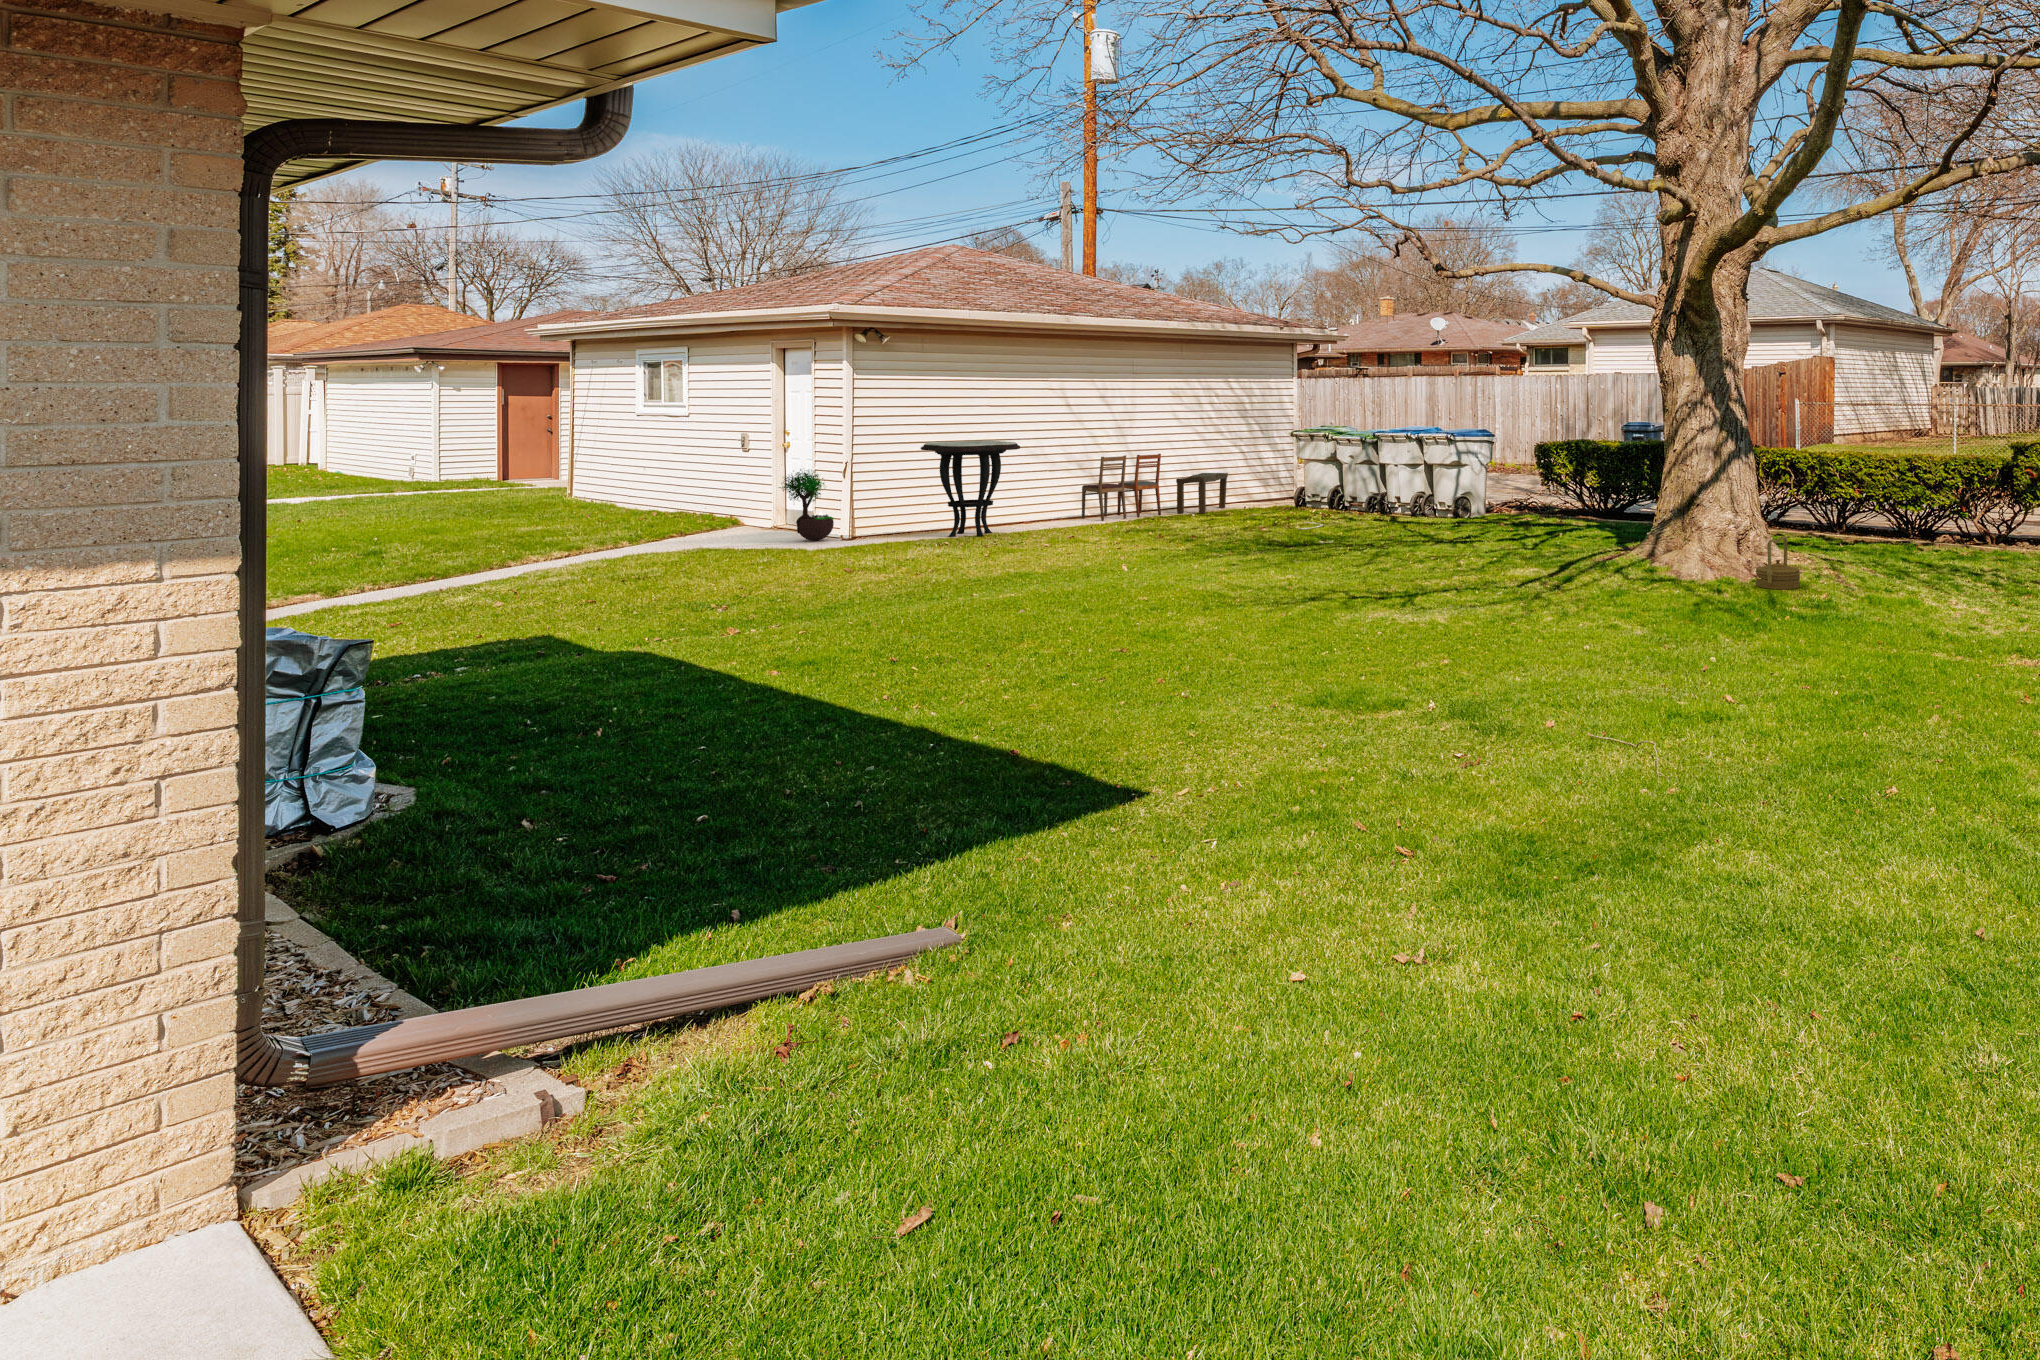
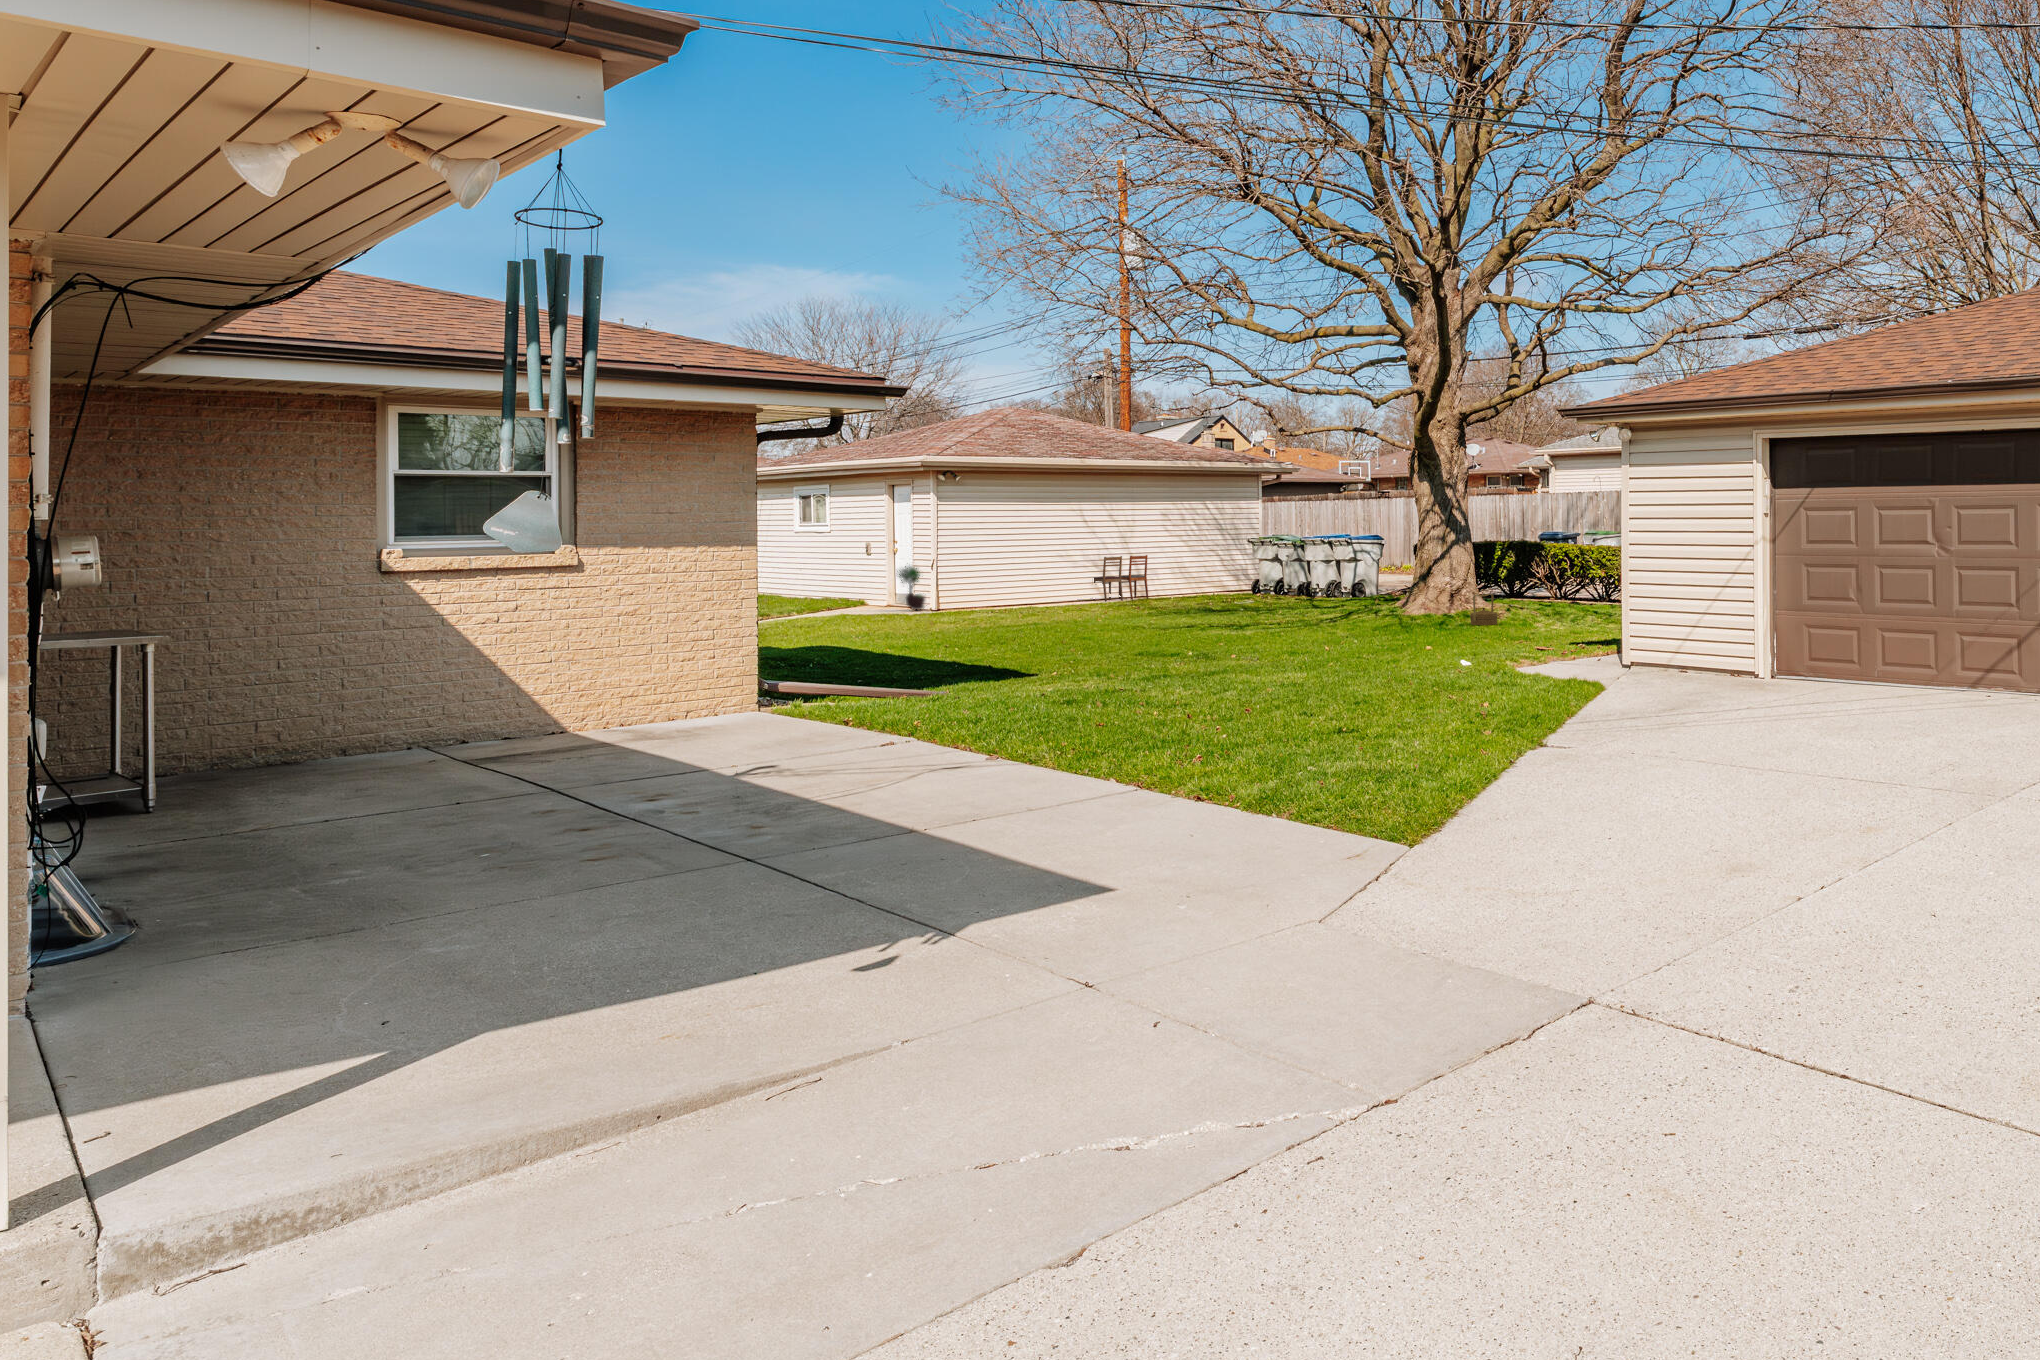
side table: present [921,441,1020,537] -> none [982,546,1046,609]
bench: present [1176,473,1228,514] -> none [1159,570,1199,598]

